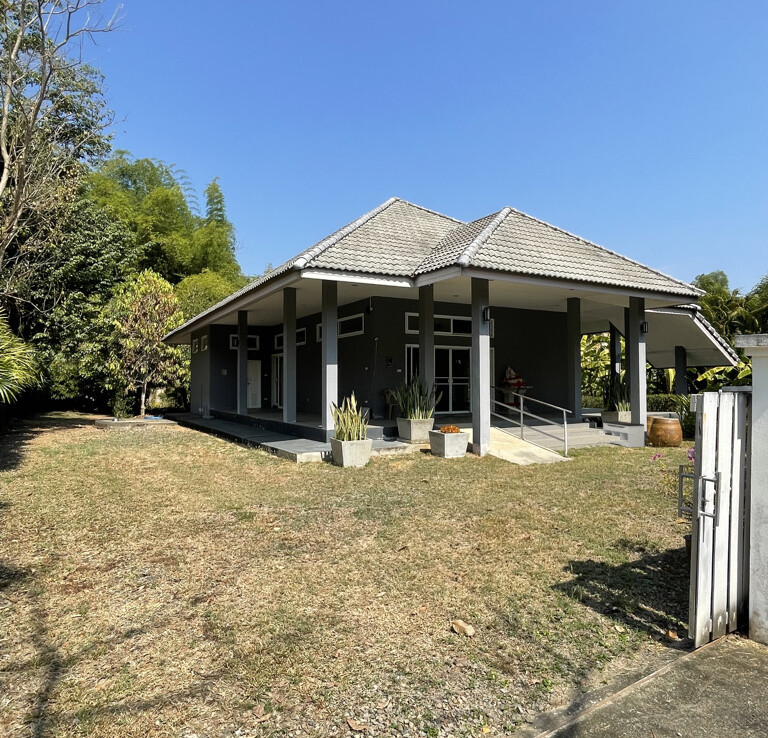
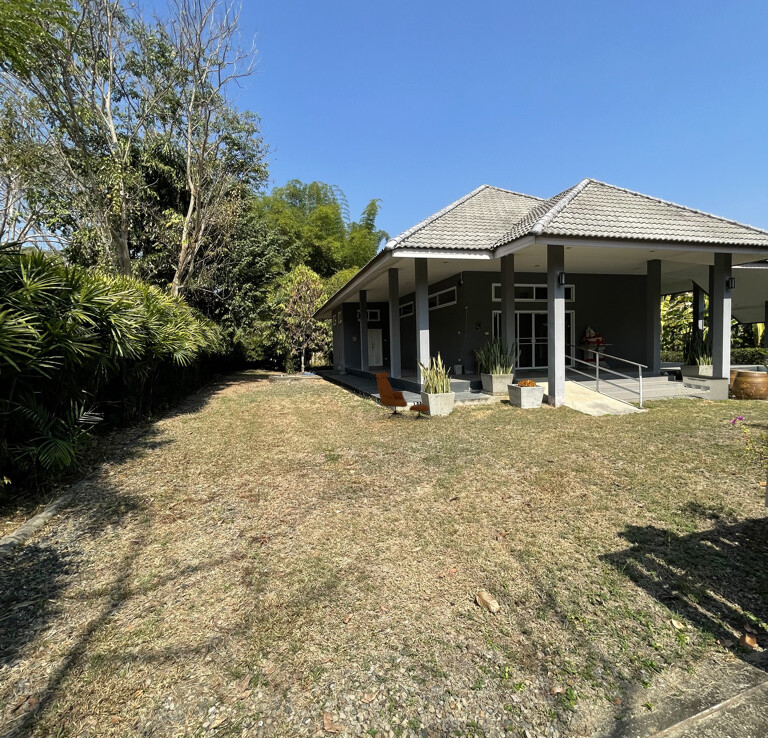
lounge chair: none [279,415,344,473] -> present [376,372,429,420]

